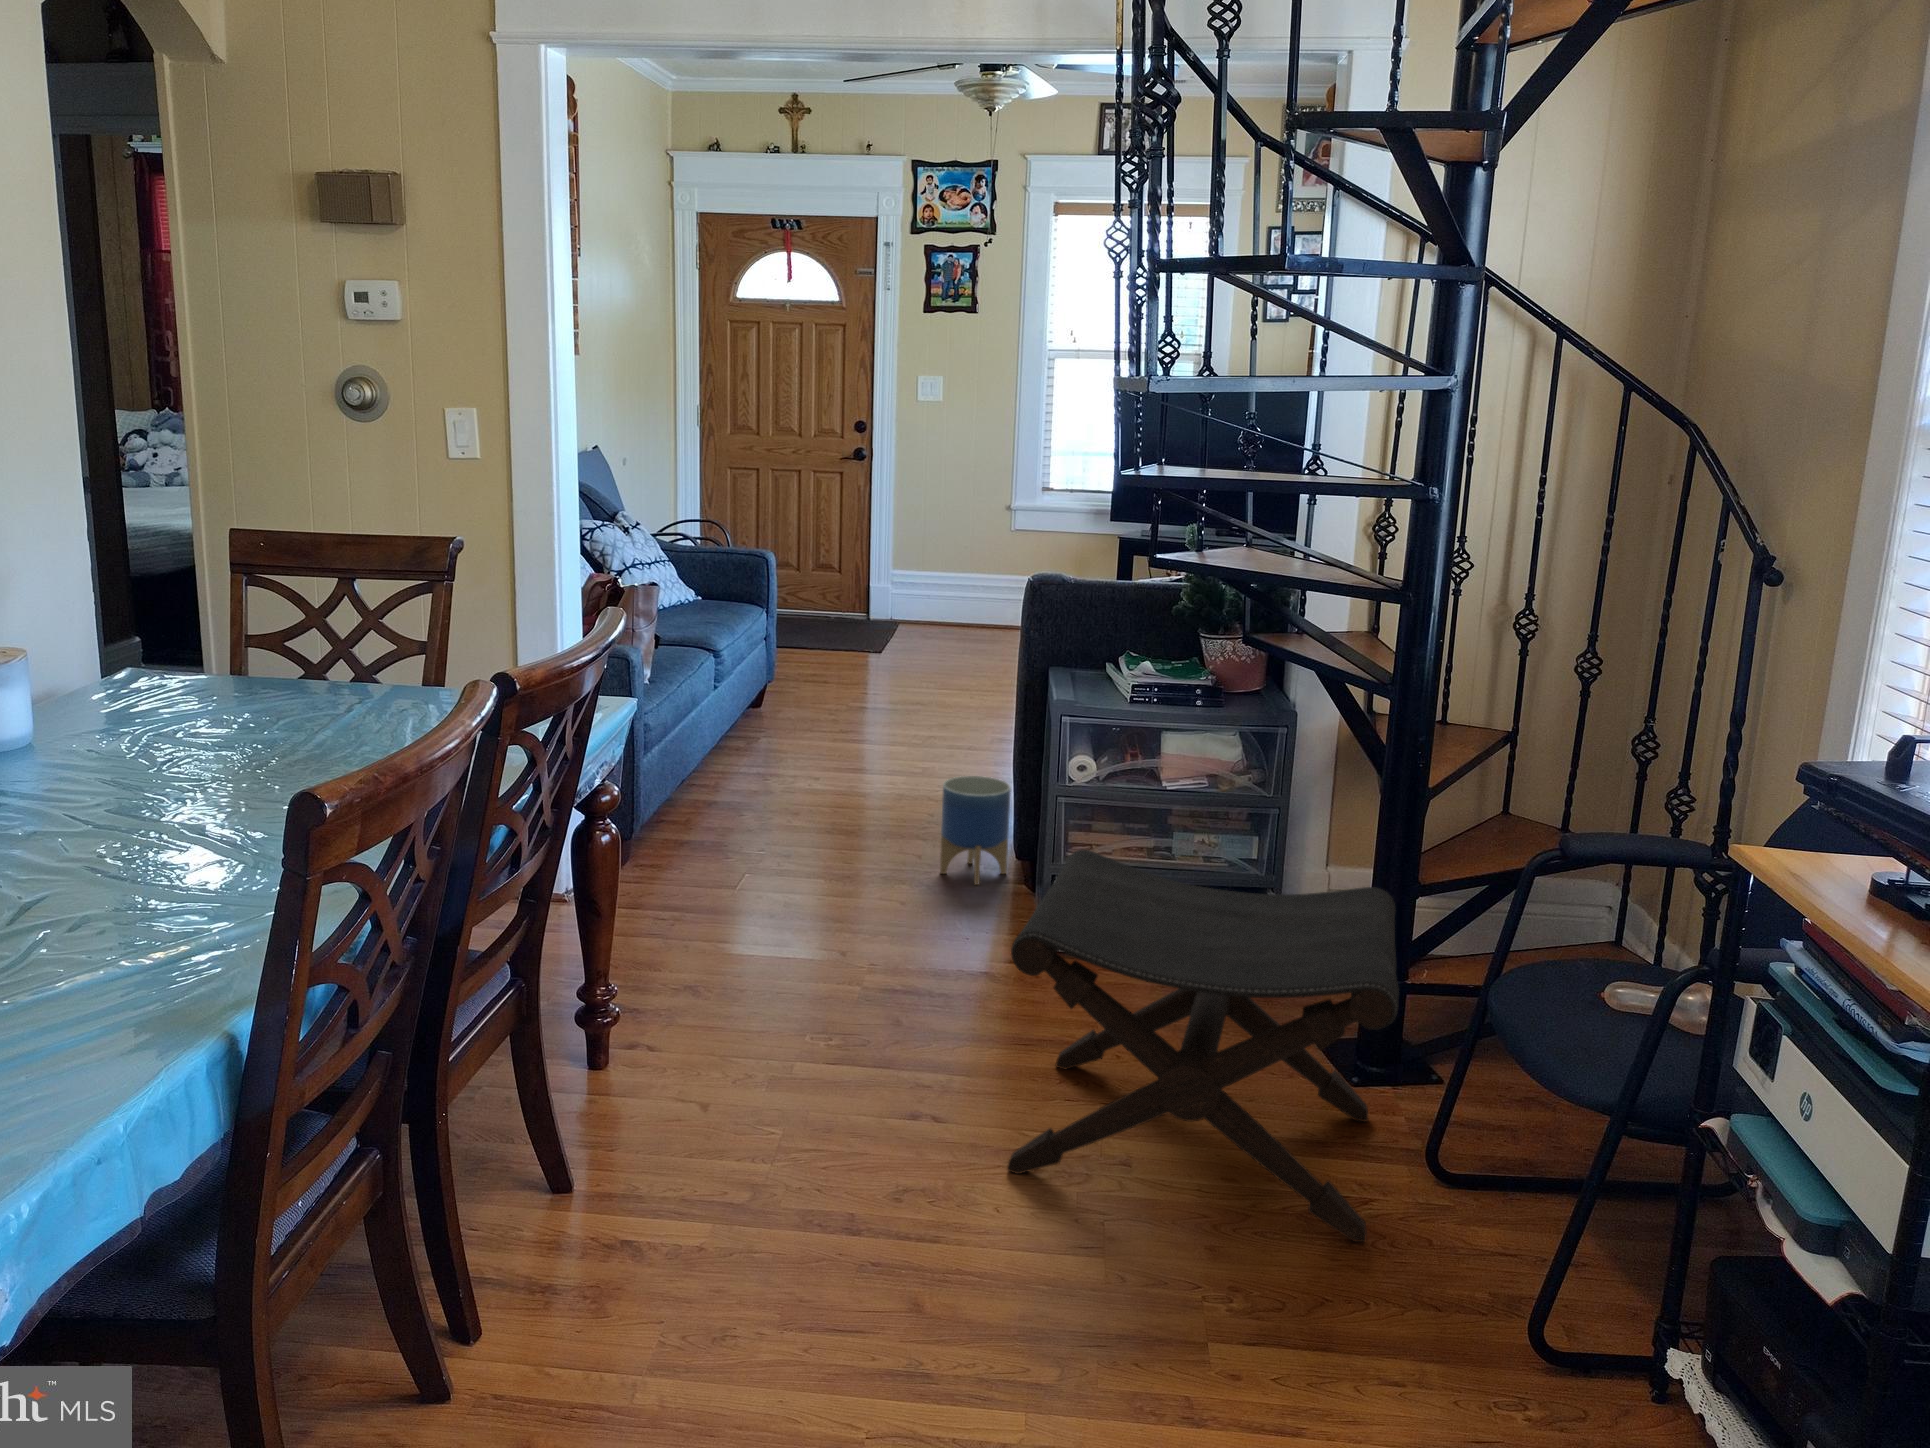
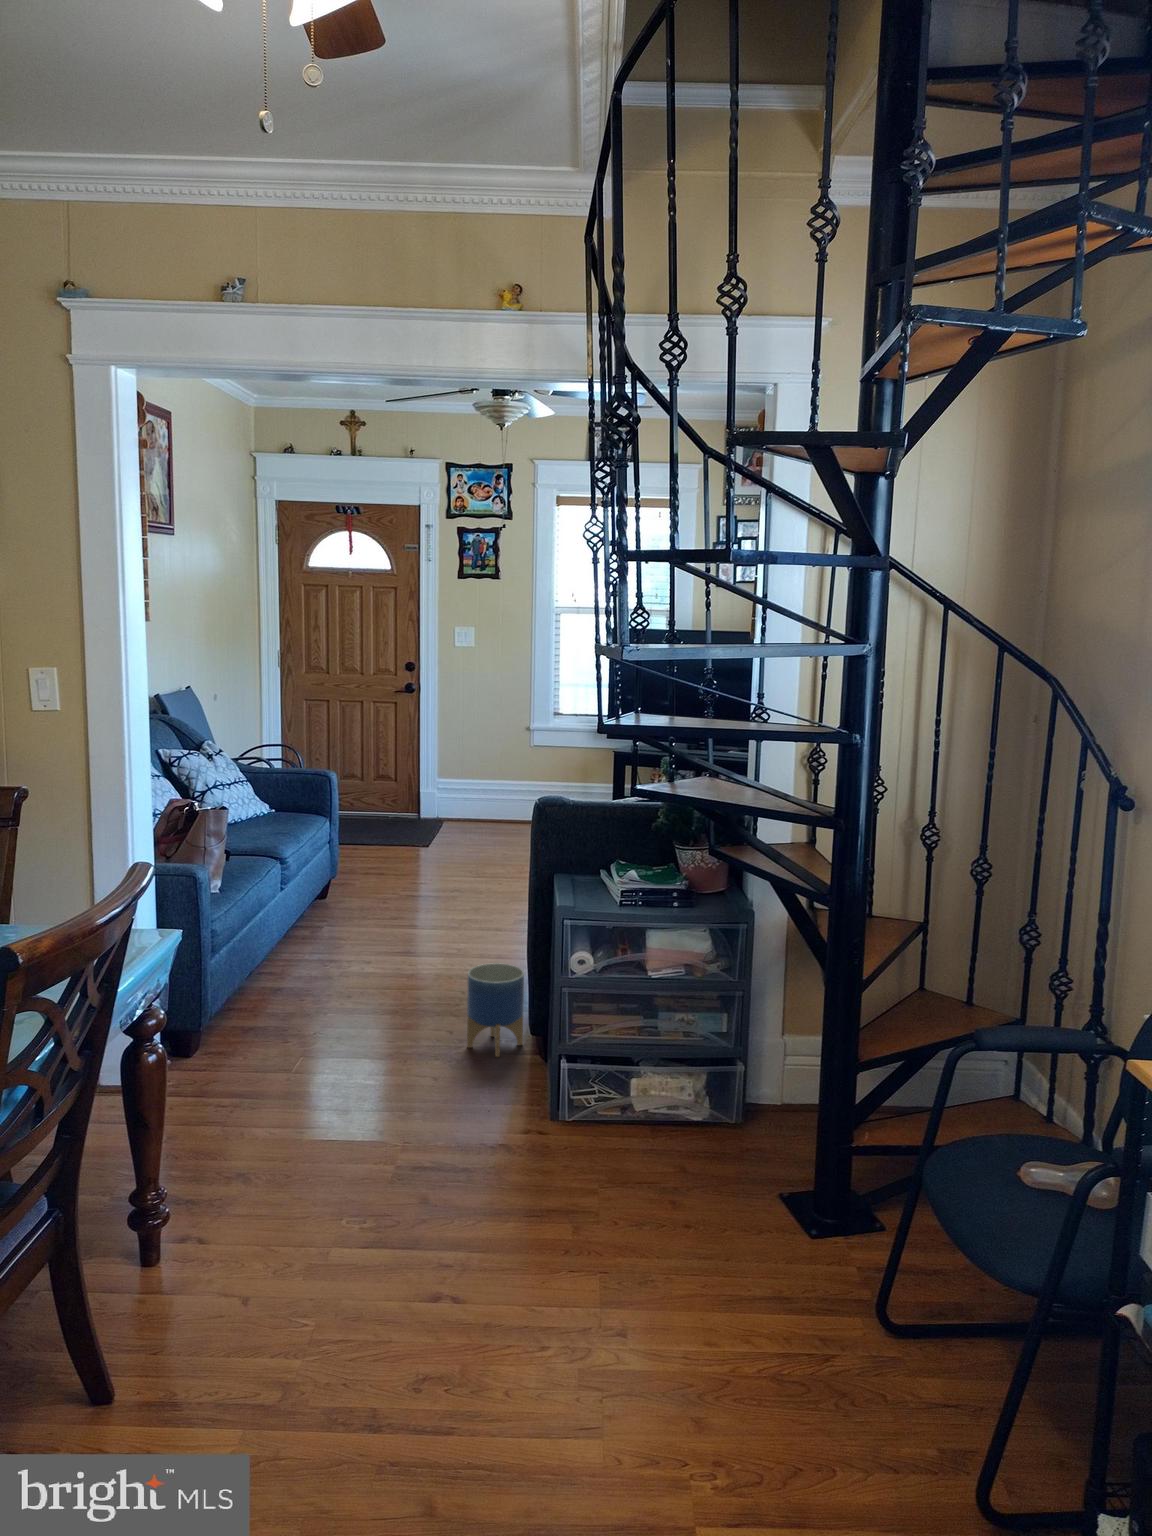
footstool: present [1007,850,1399,1242] -> none [513,1050,854,1414]

